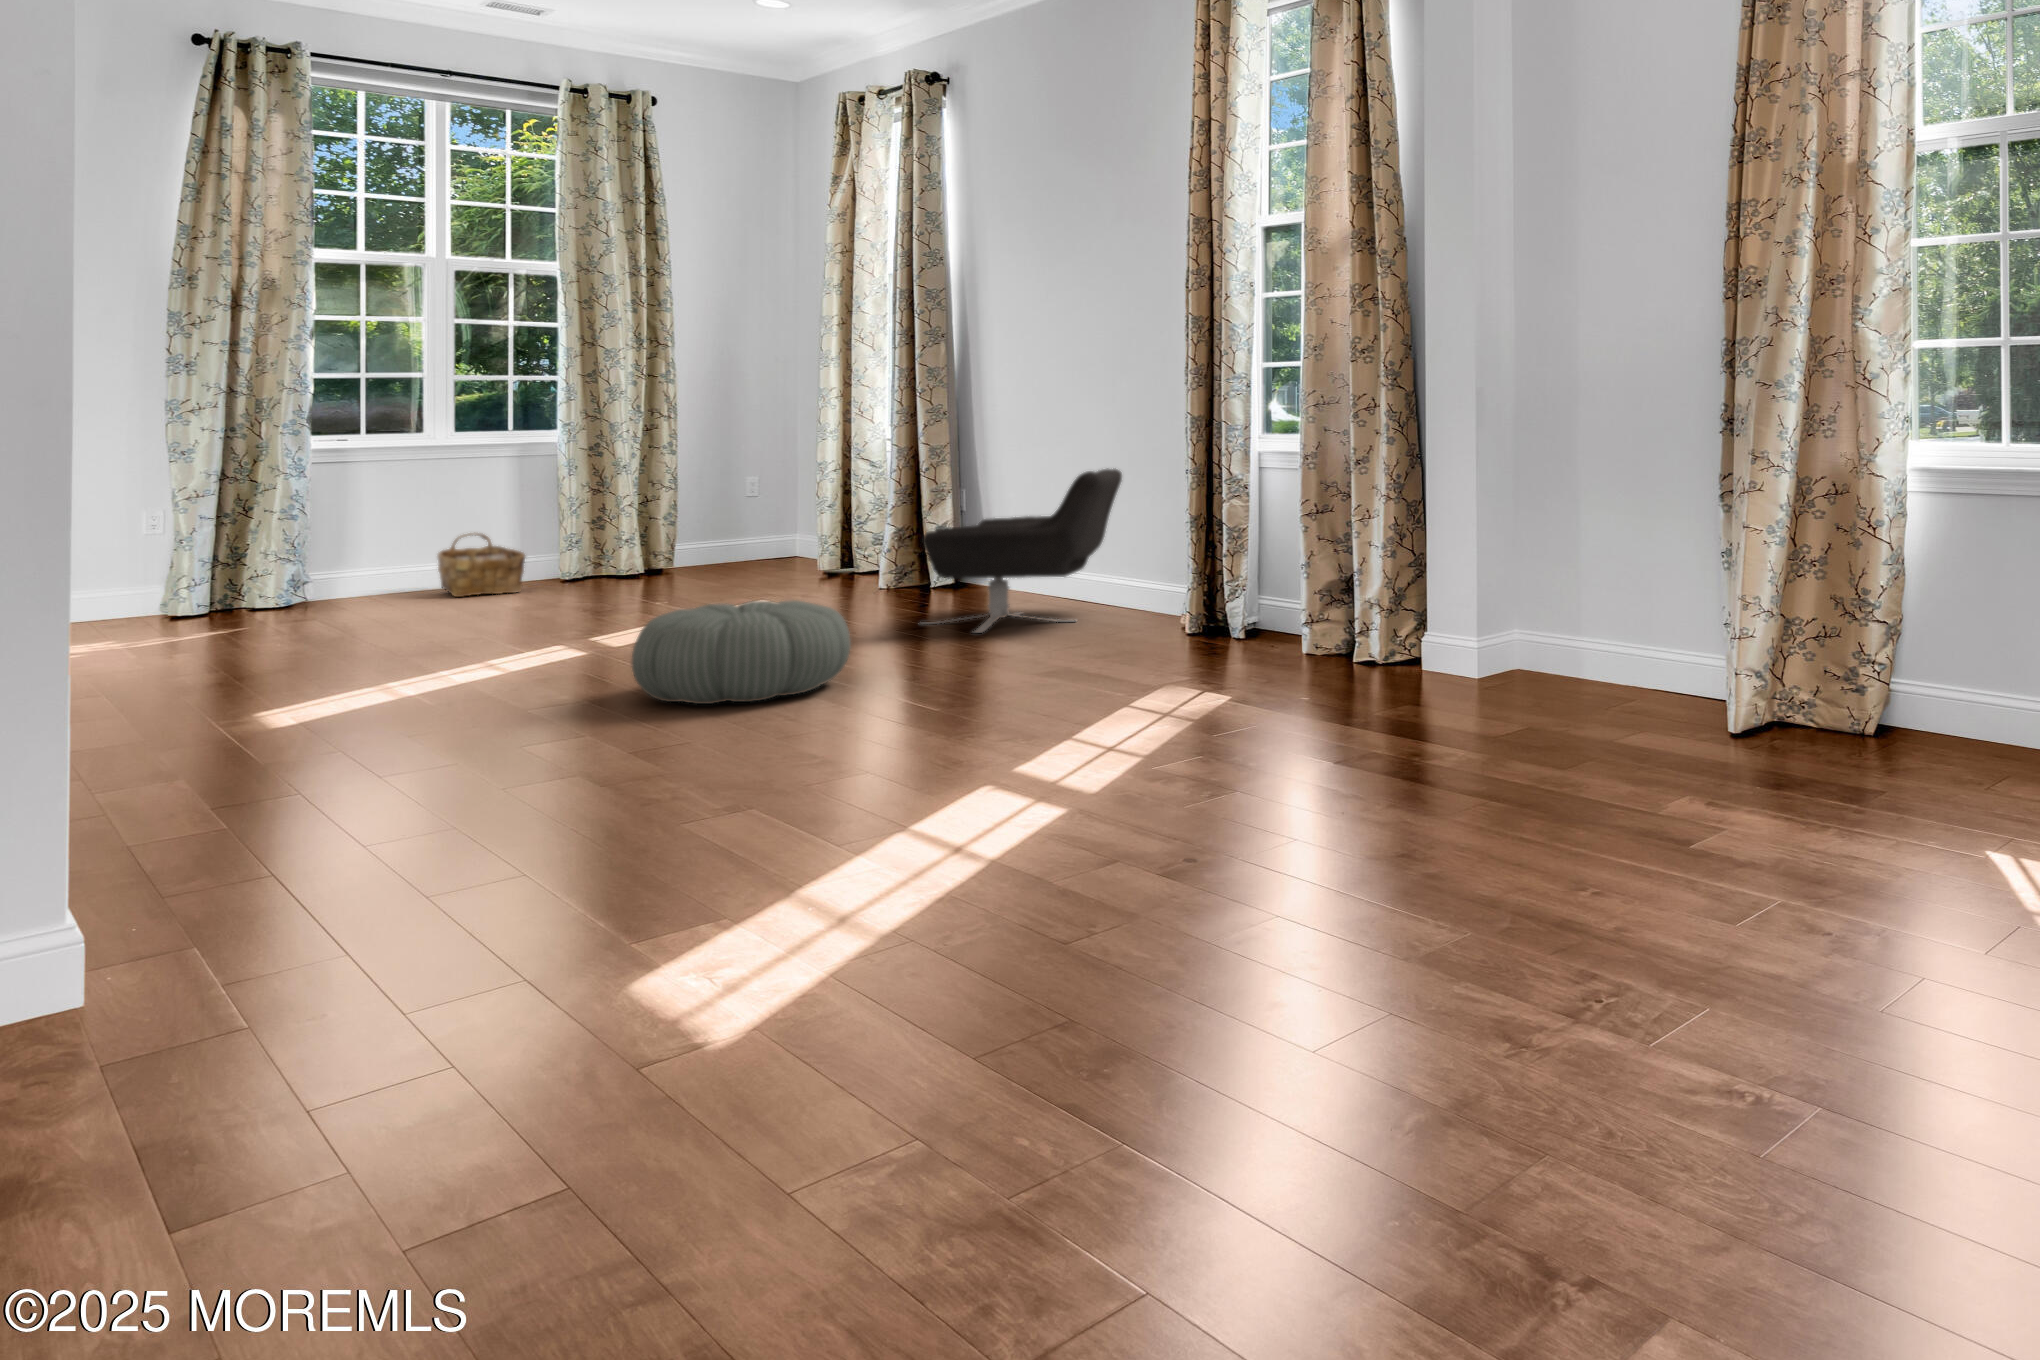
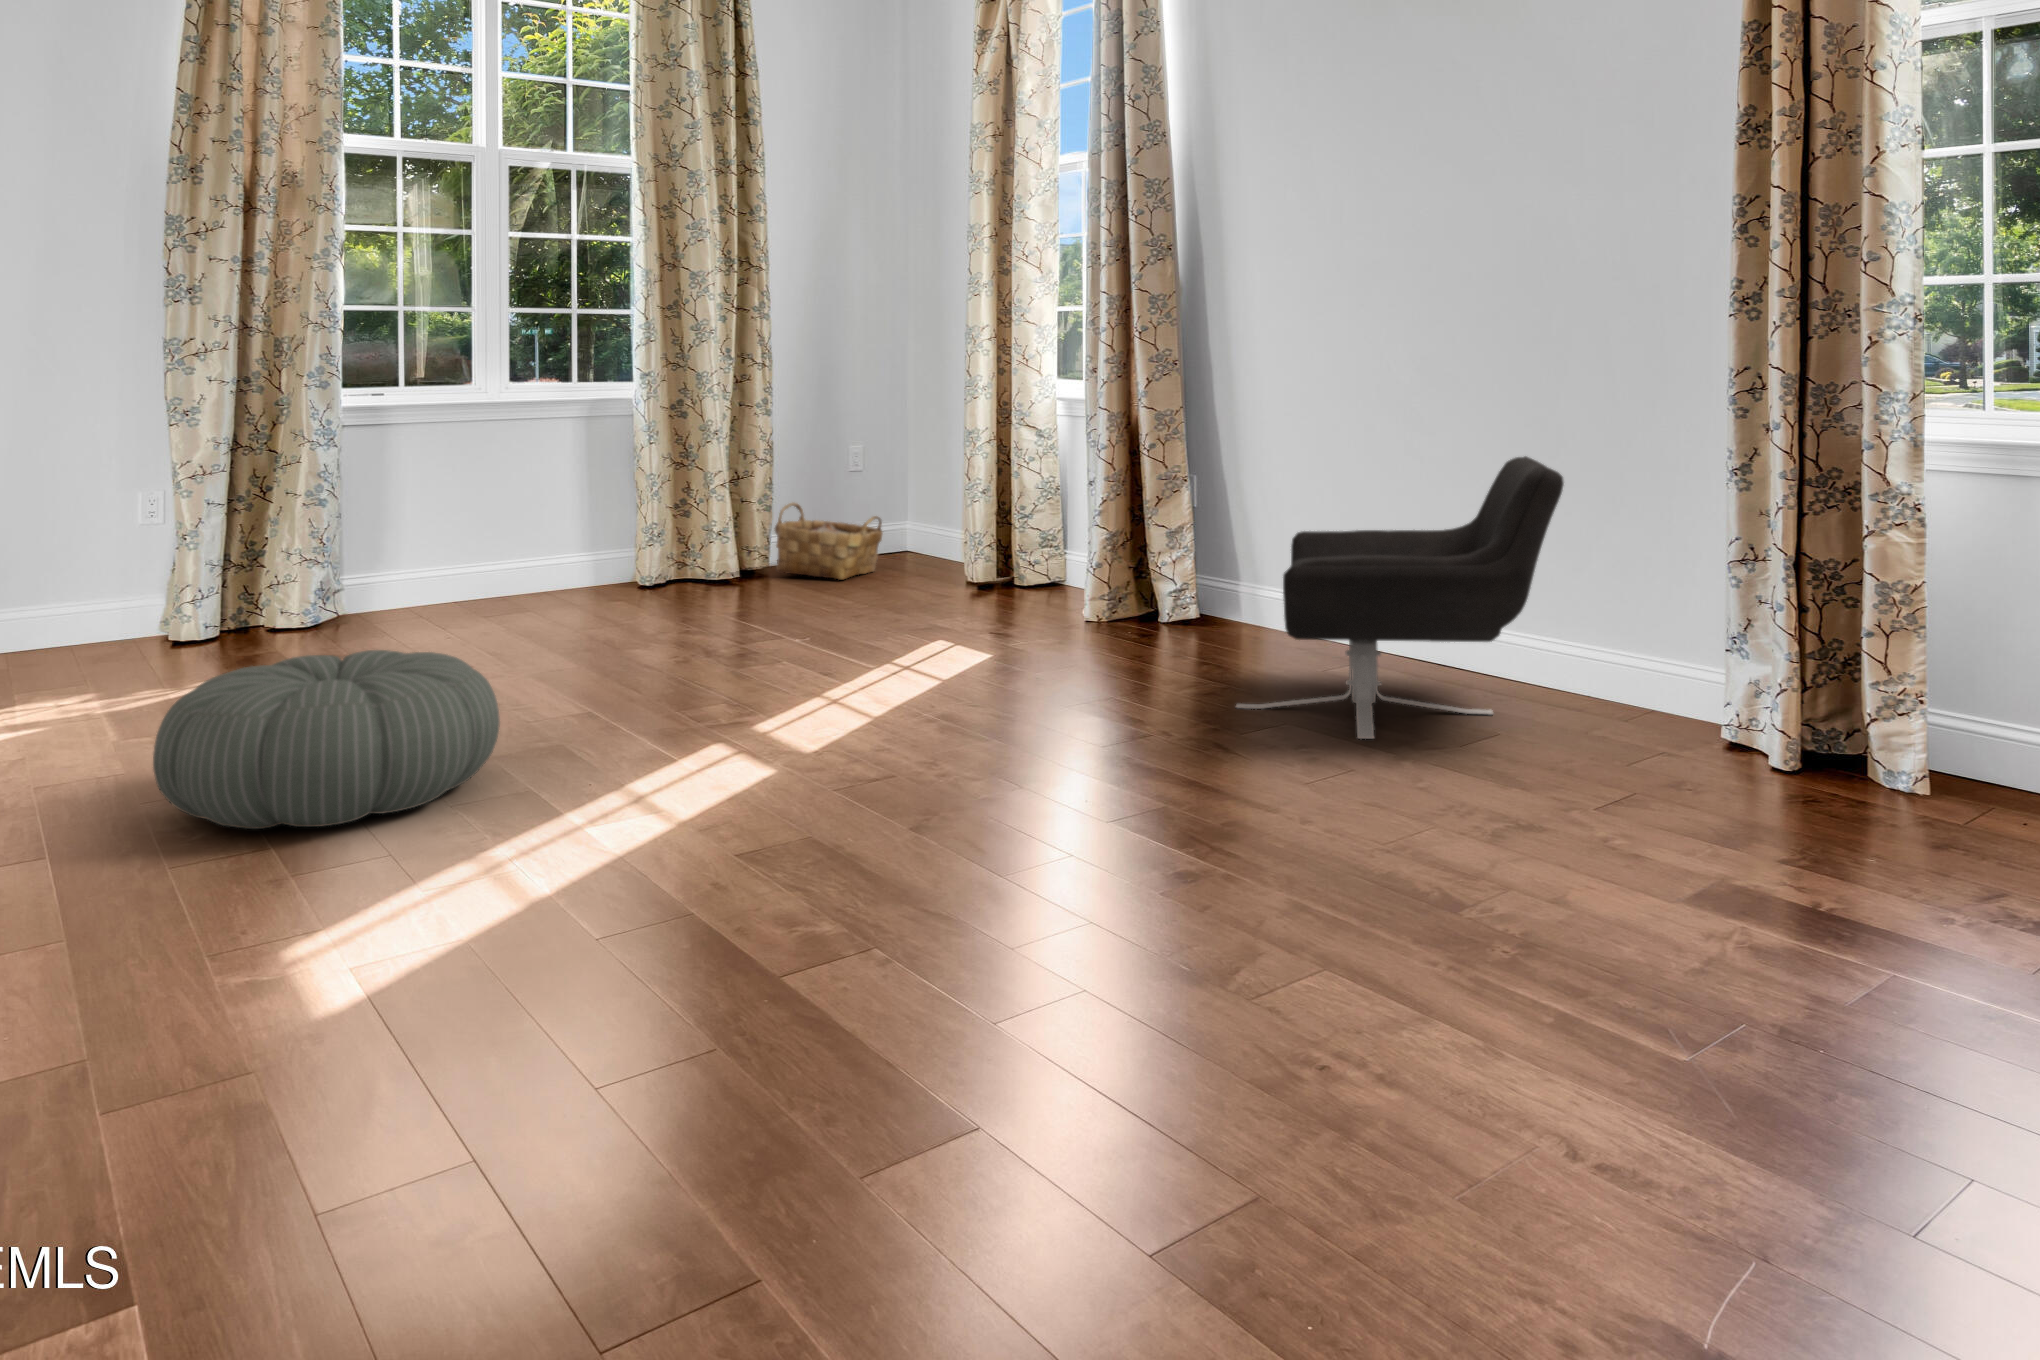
woven basket: present [438,533,525,597] -> present [774,503,882,580]
pouf: present [632,600,851,704] -> present [153,650,500,829]

